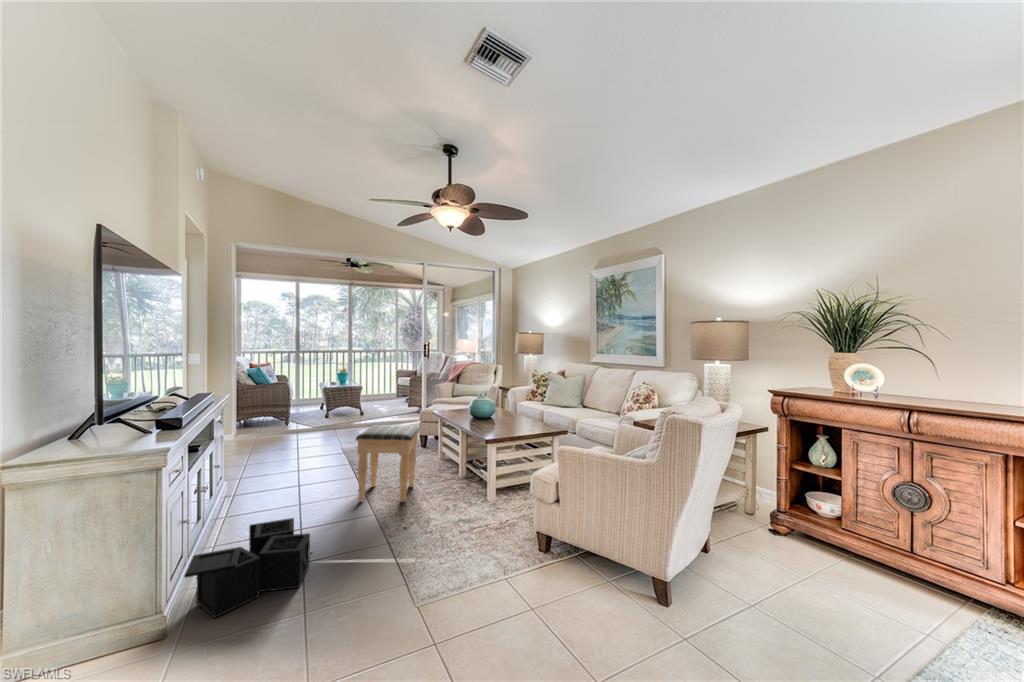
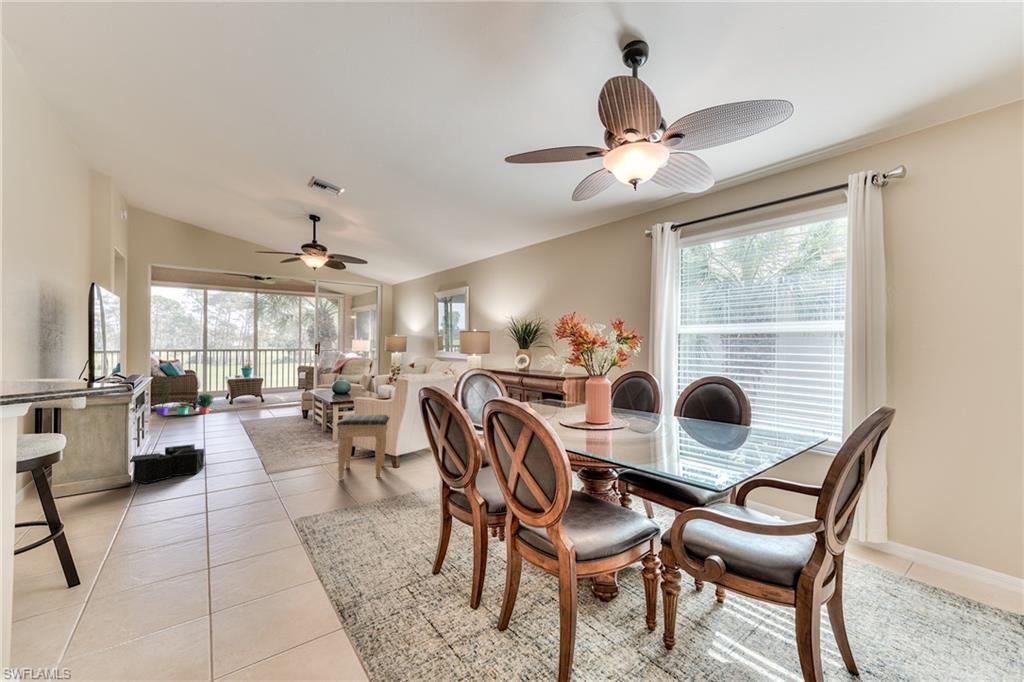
potted plant: none [241,385,310,435] -> present [155,376,214,415]
footstool: present [356,425,420,502] -> present [337,415,389,479]

